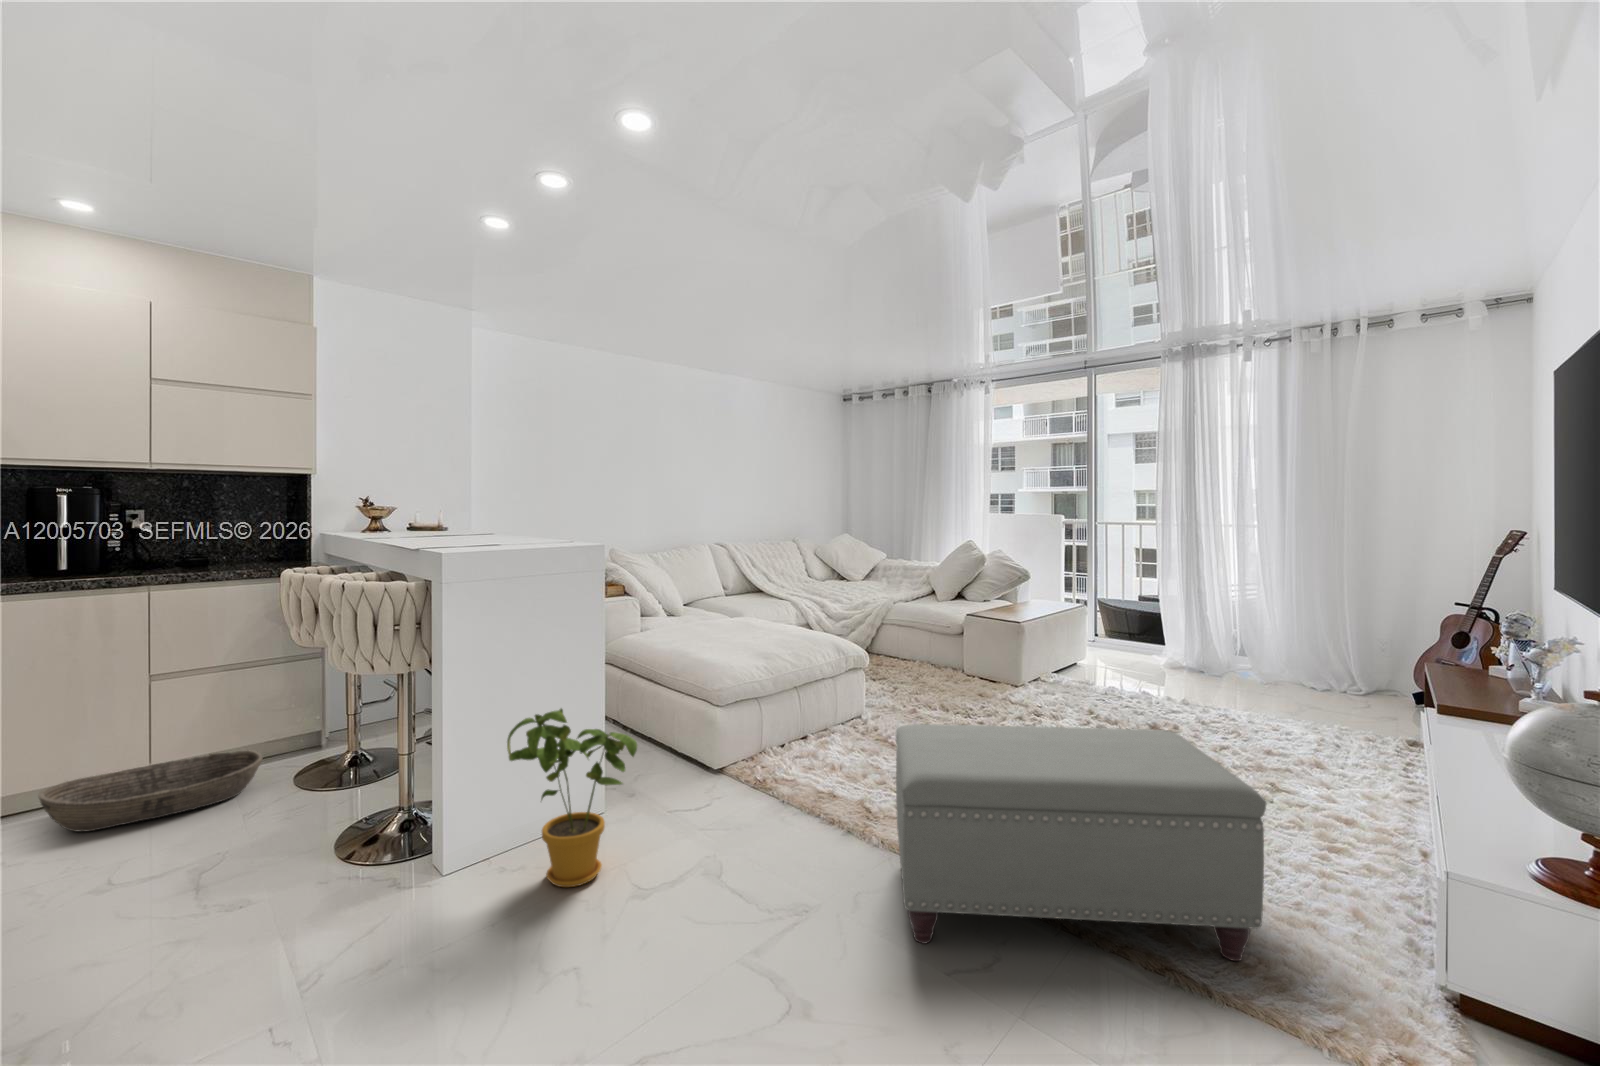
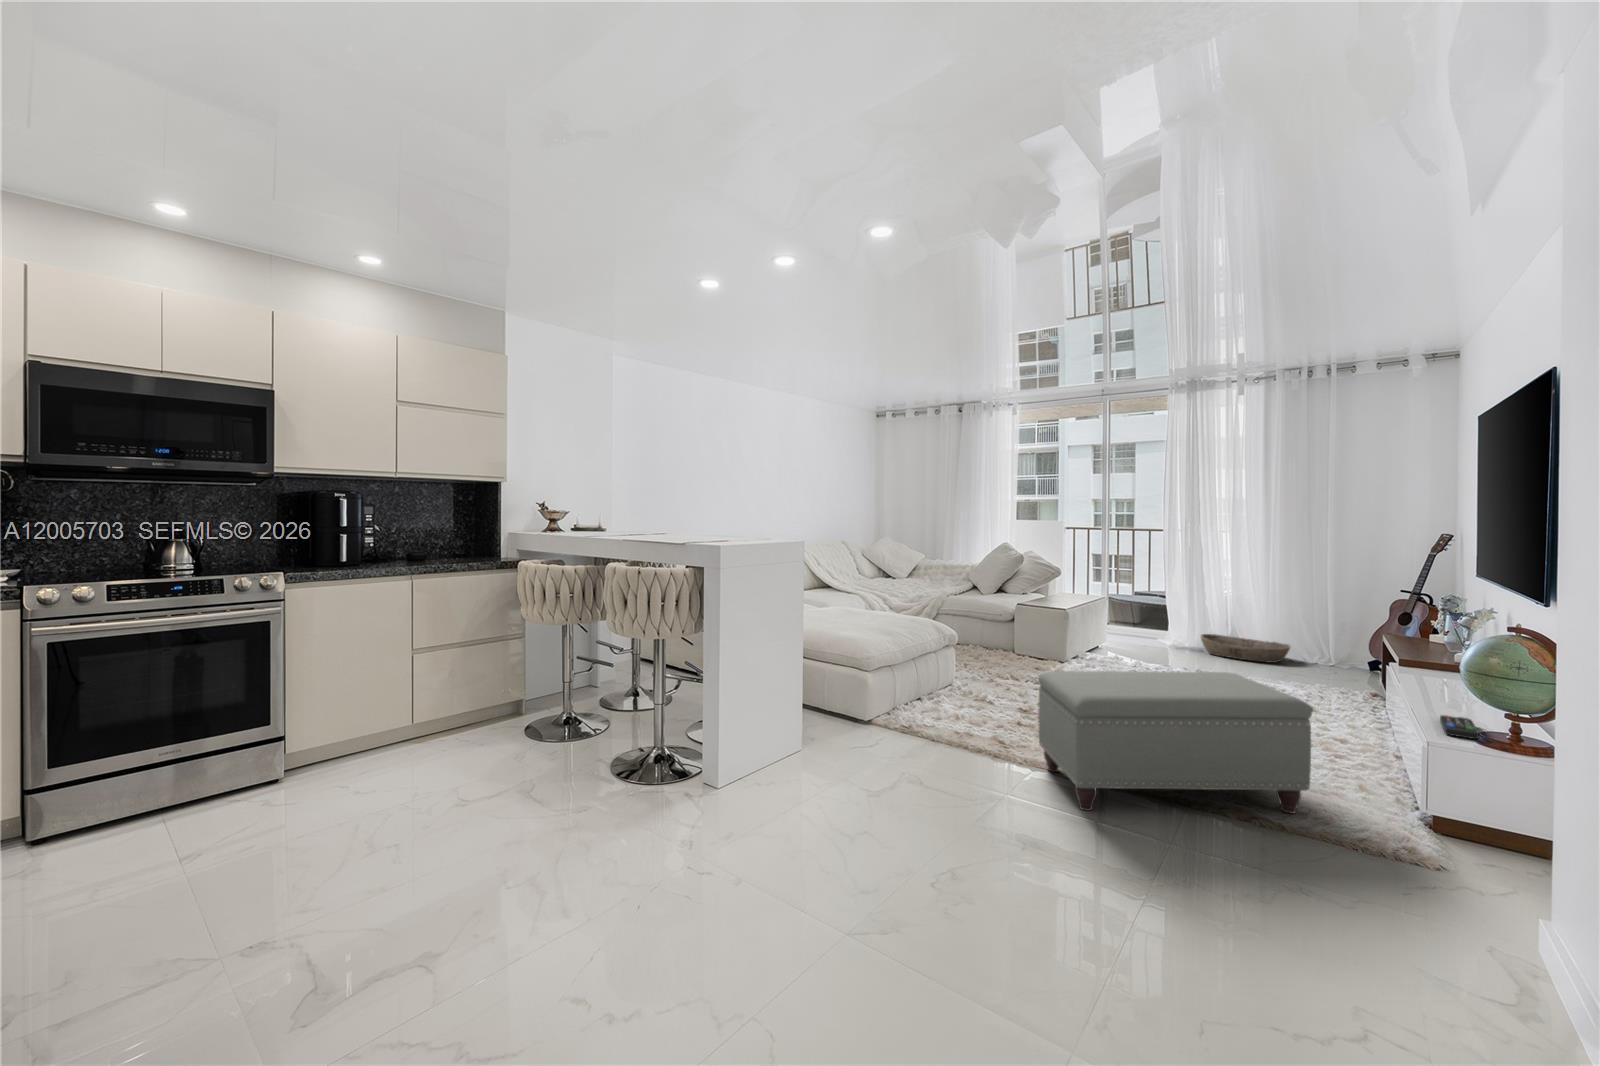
house plant: present [507,709,637,887] -> none [766,660,866,788]
basket: present [38,750,263,831] -> present [1201,634,1290,663]
remote control: none [1477,813,1537,864] -> present [1440,715,1479,739]

